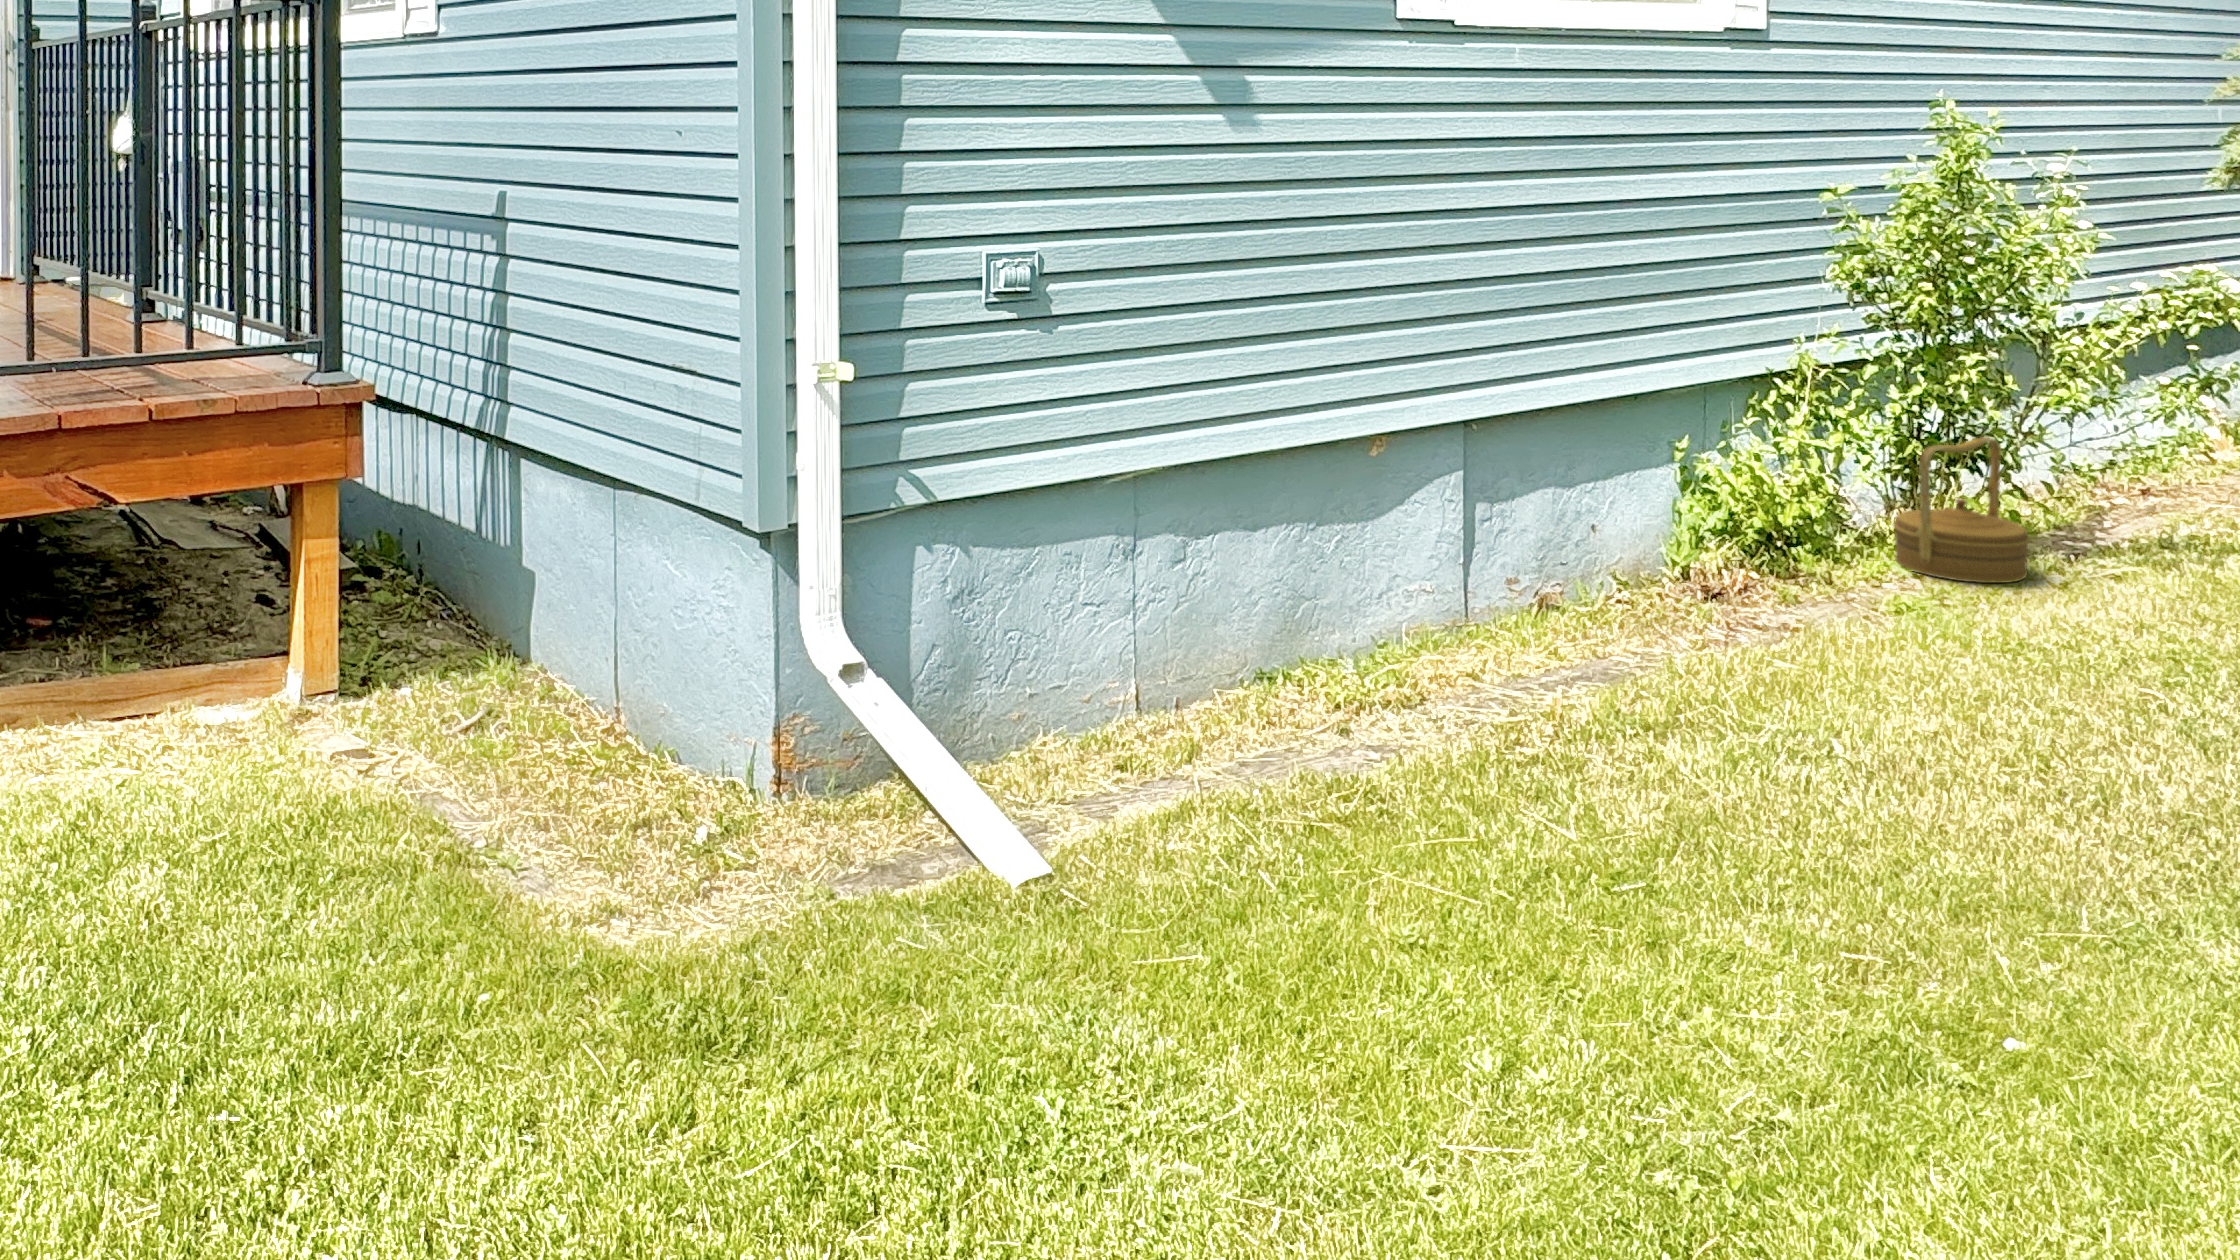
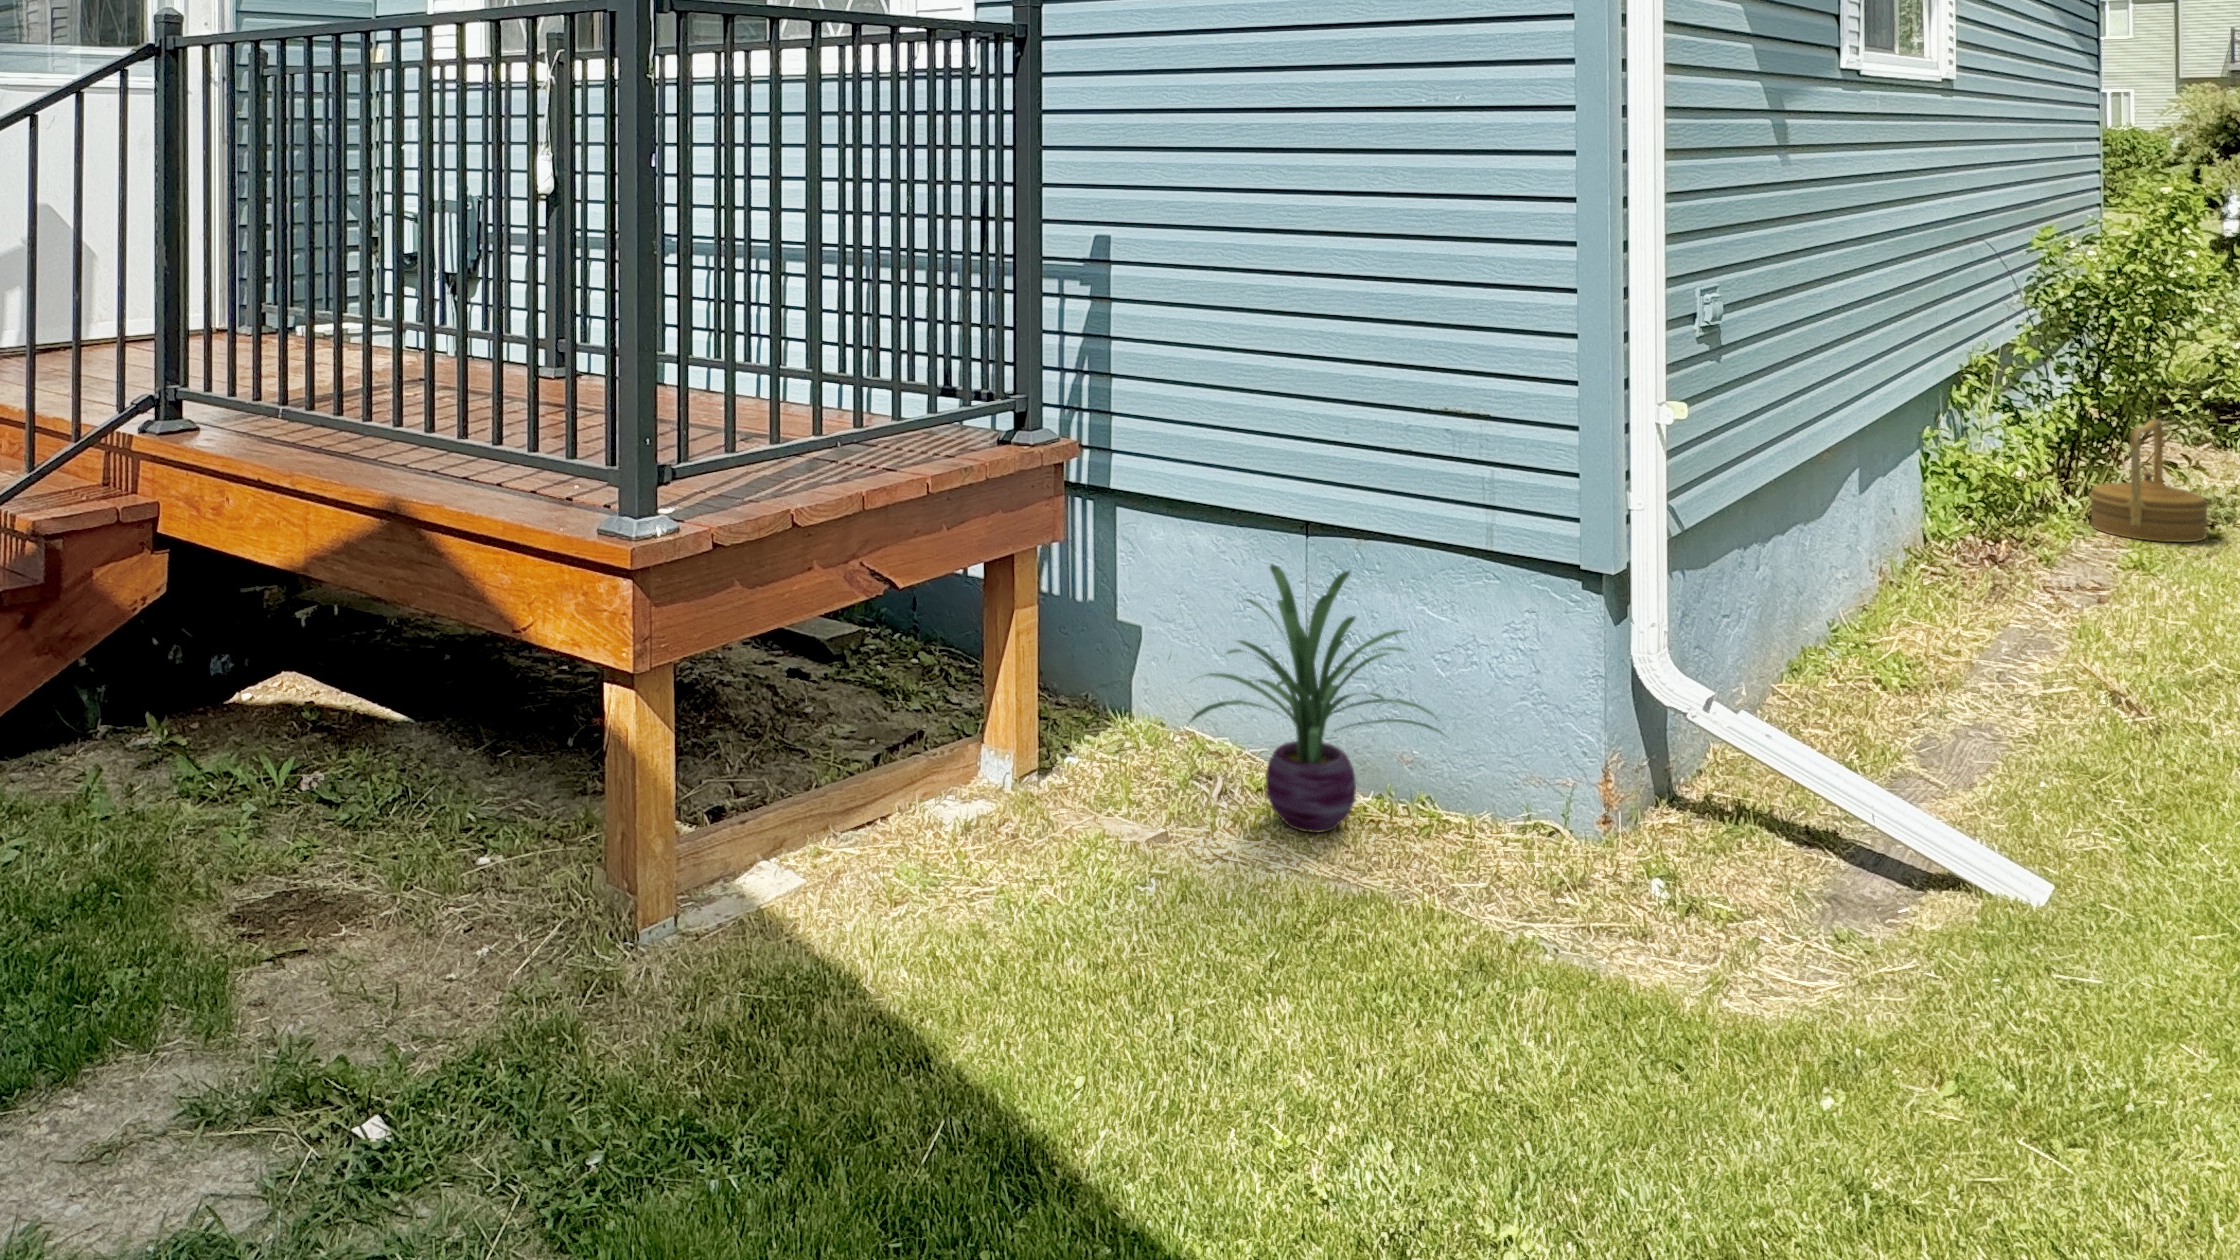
decorative plant: none [377,520,628,775] -> present [1191,564,1446,833]

